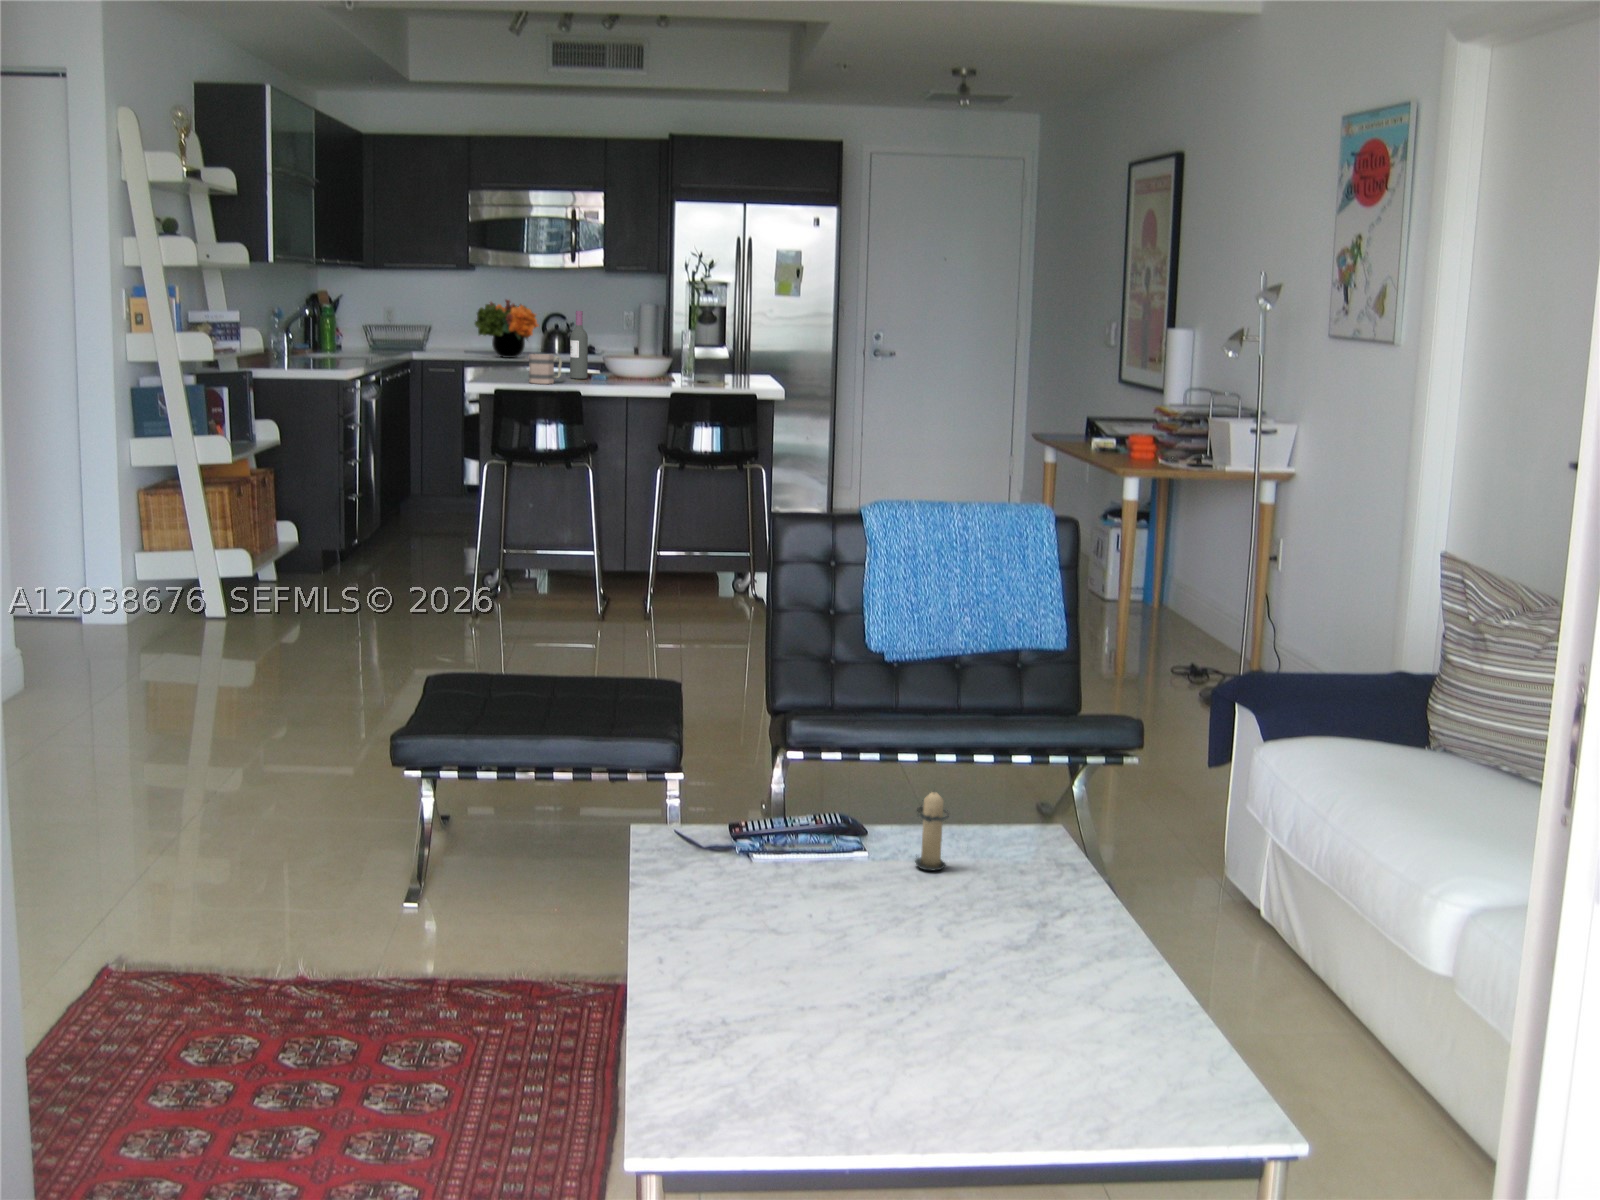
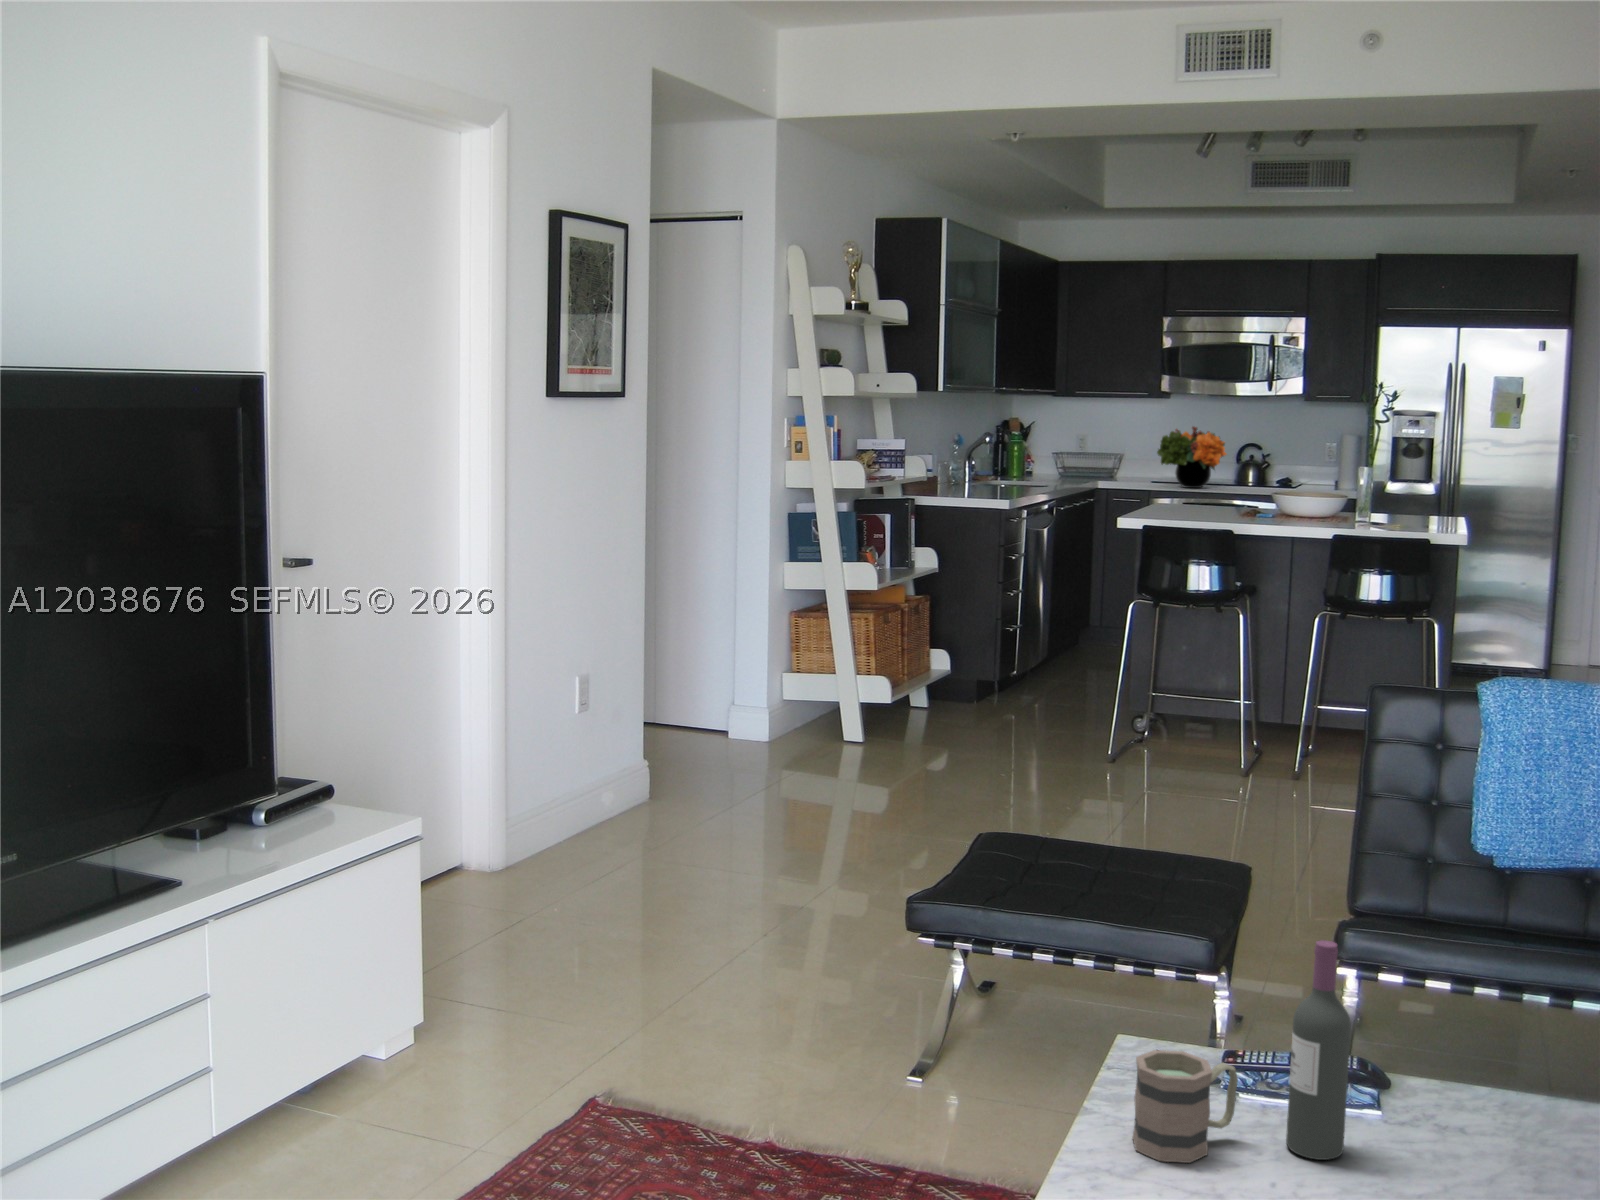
wine bottle: present [570,311,588,379] -> present [1286,940,1351,1160]
mug: present [529,354,562,384] -> present [1132,1050,1238,1163]
candle: present [915,791,949,871] -> none [1437,1048,1496,1157]

